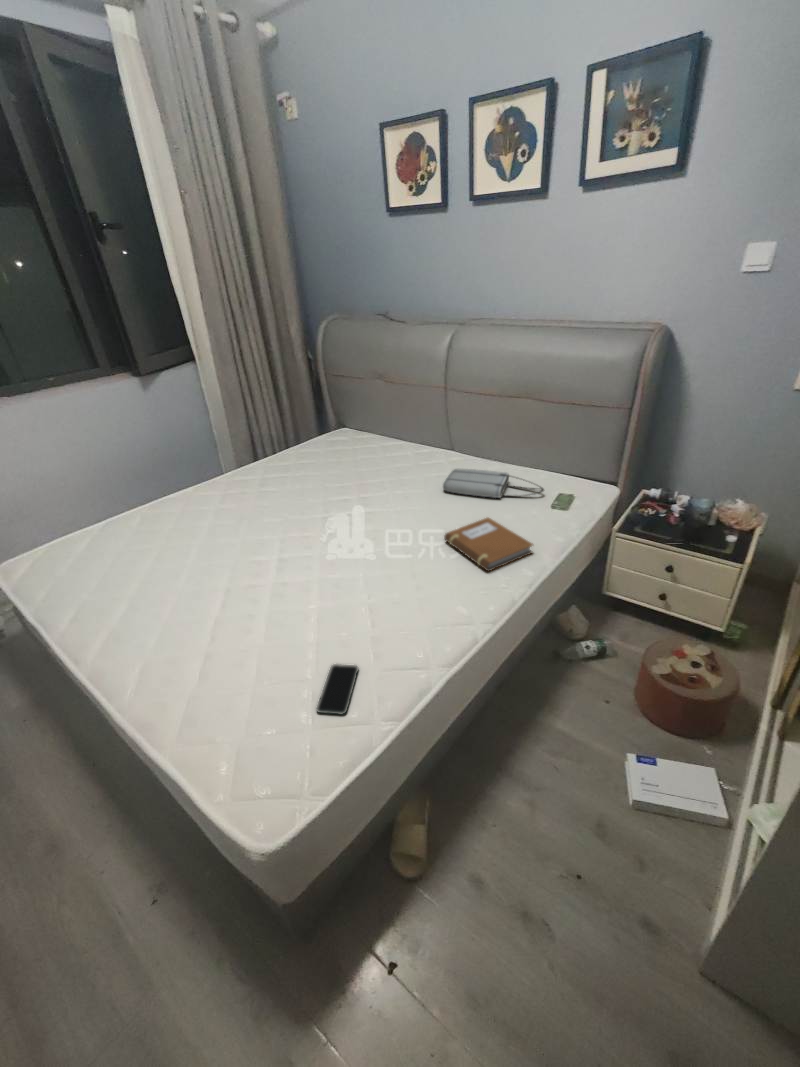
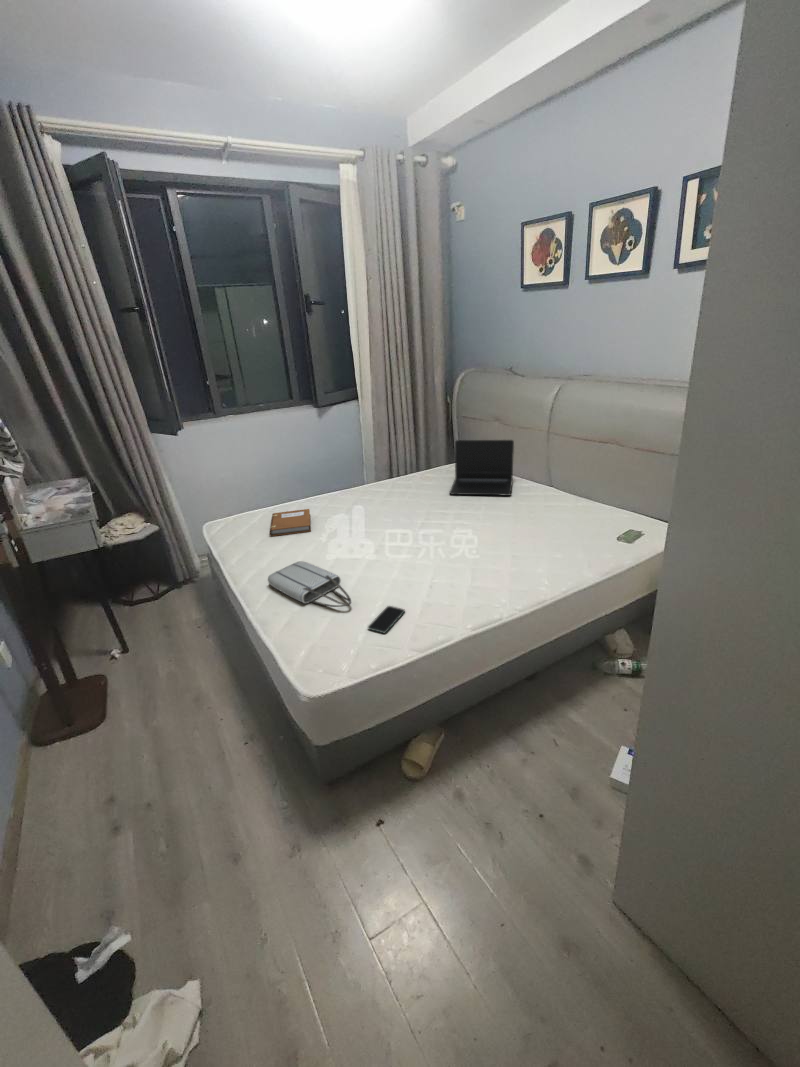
laptop: none [338,402,417,477] -> present [450,440,514,496]
tote bag: present [443,469,544,498] -> present [268,561,351,607]
notebook: present [444,518,533,571] -> present [270,509,311,536]

